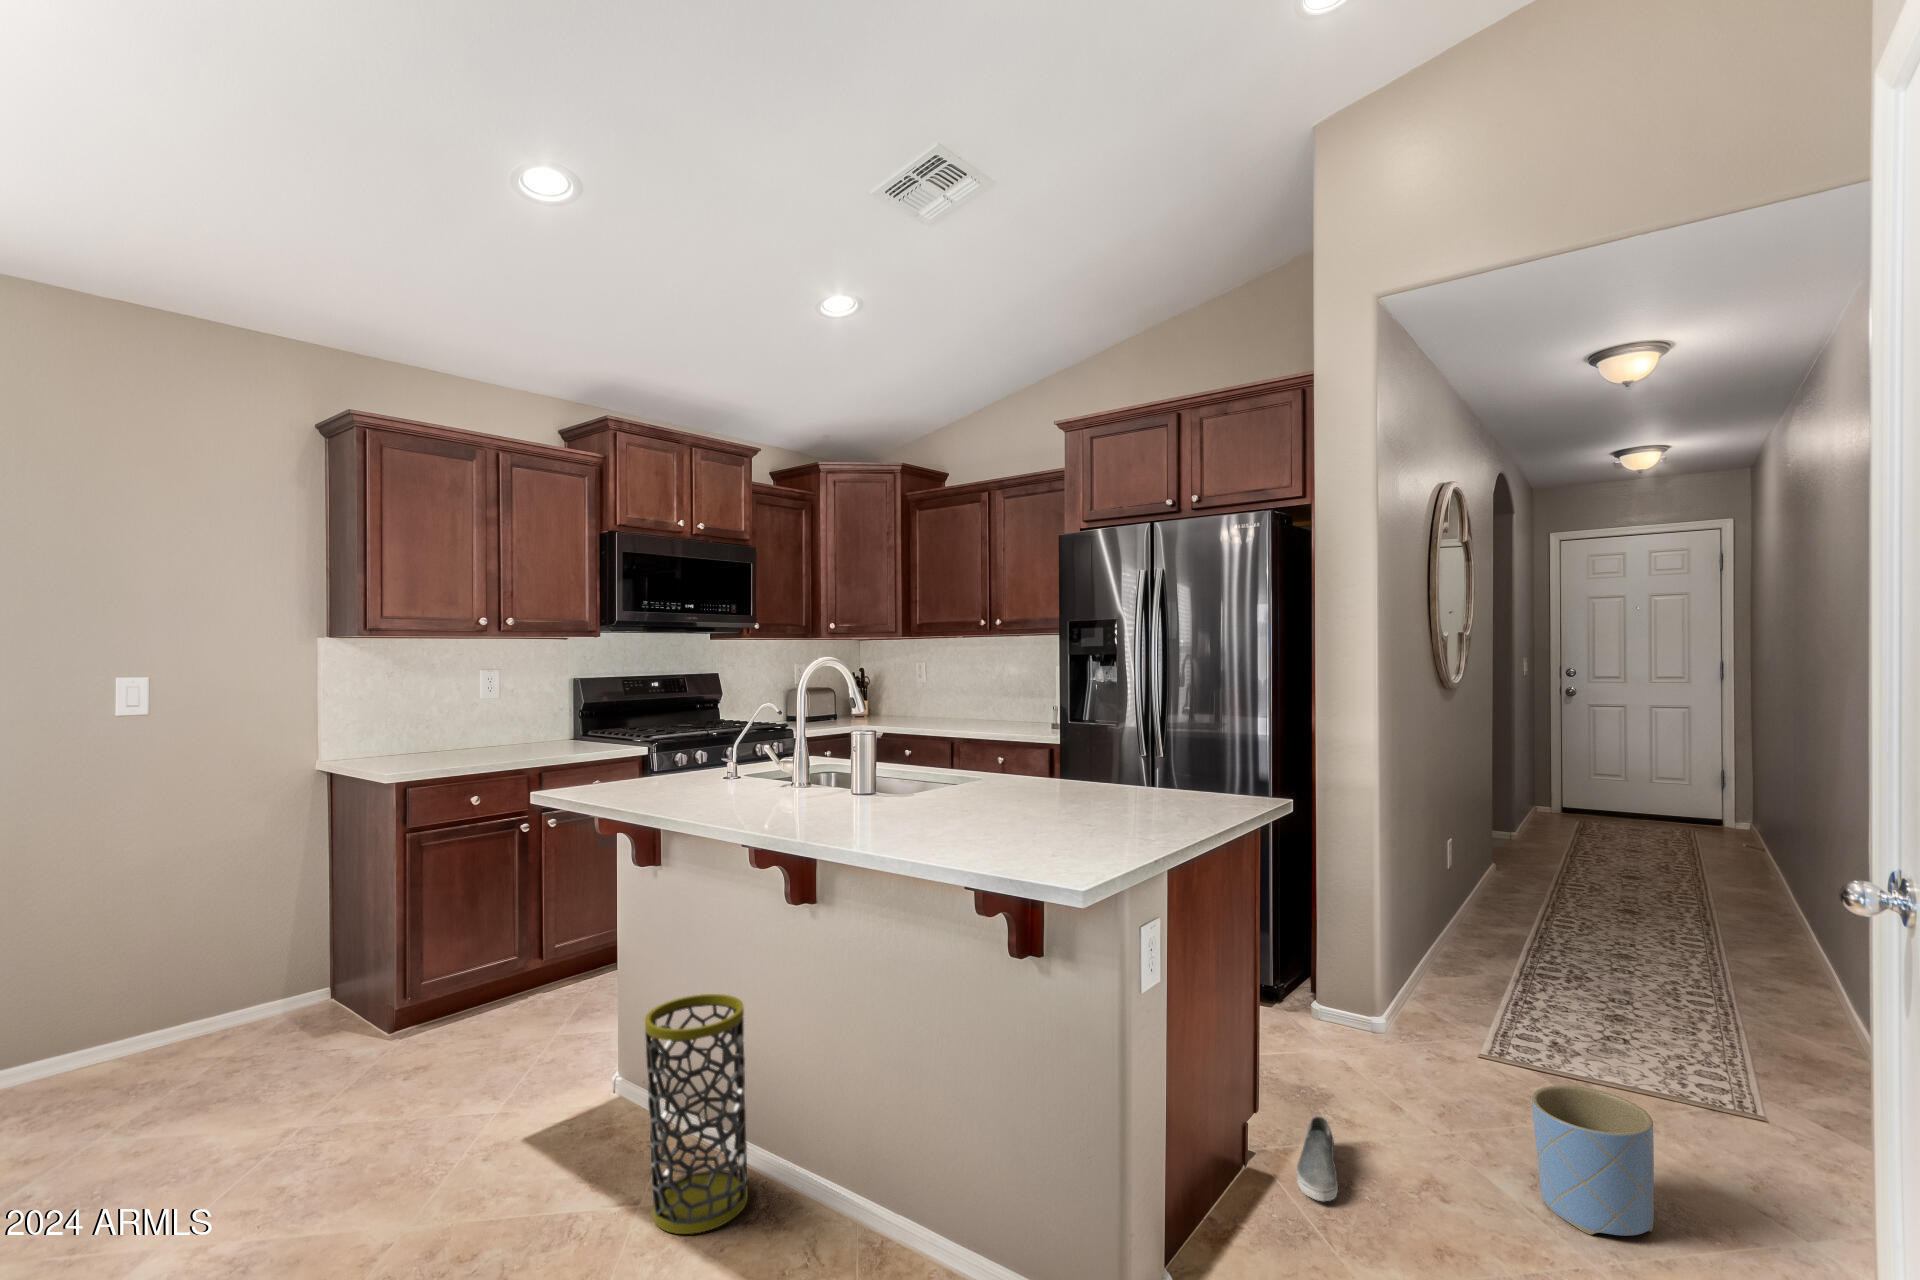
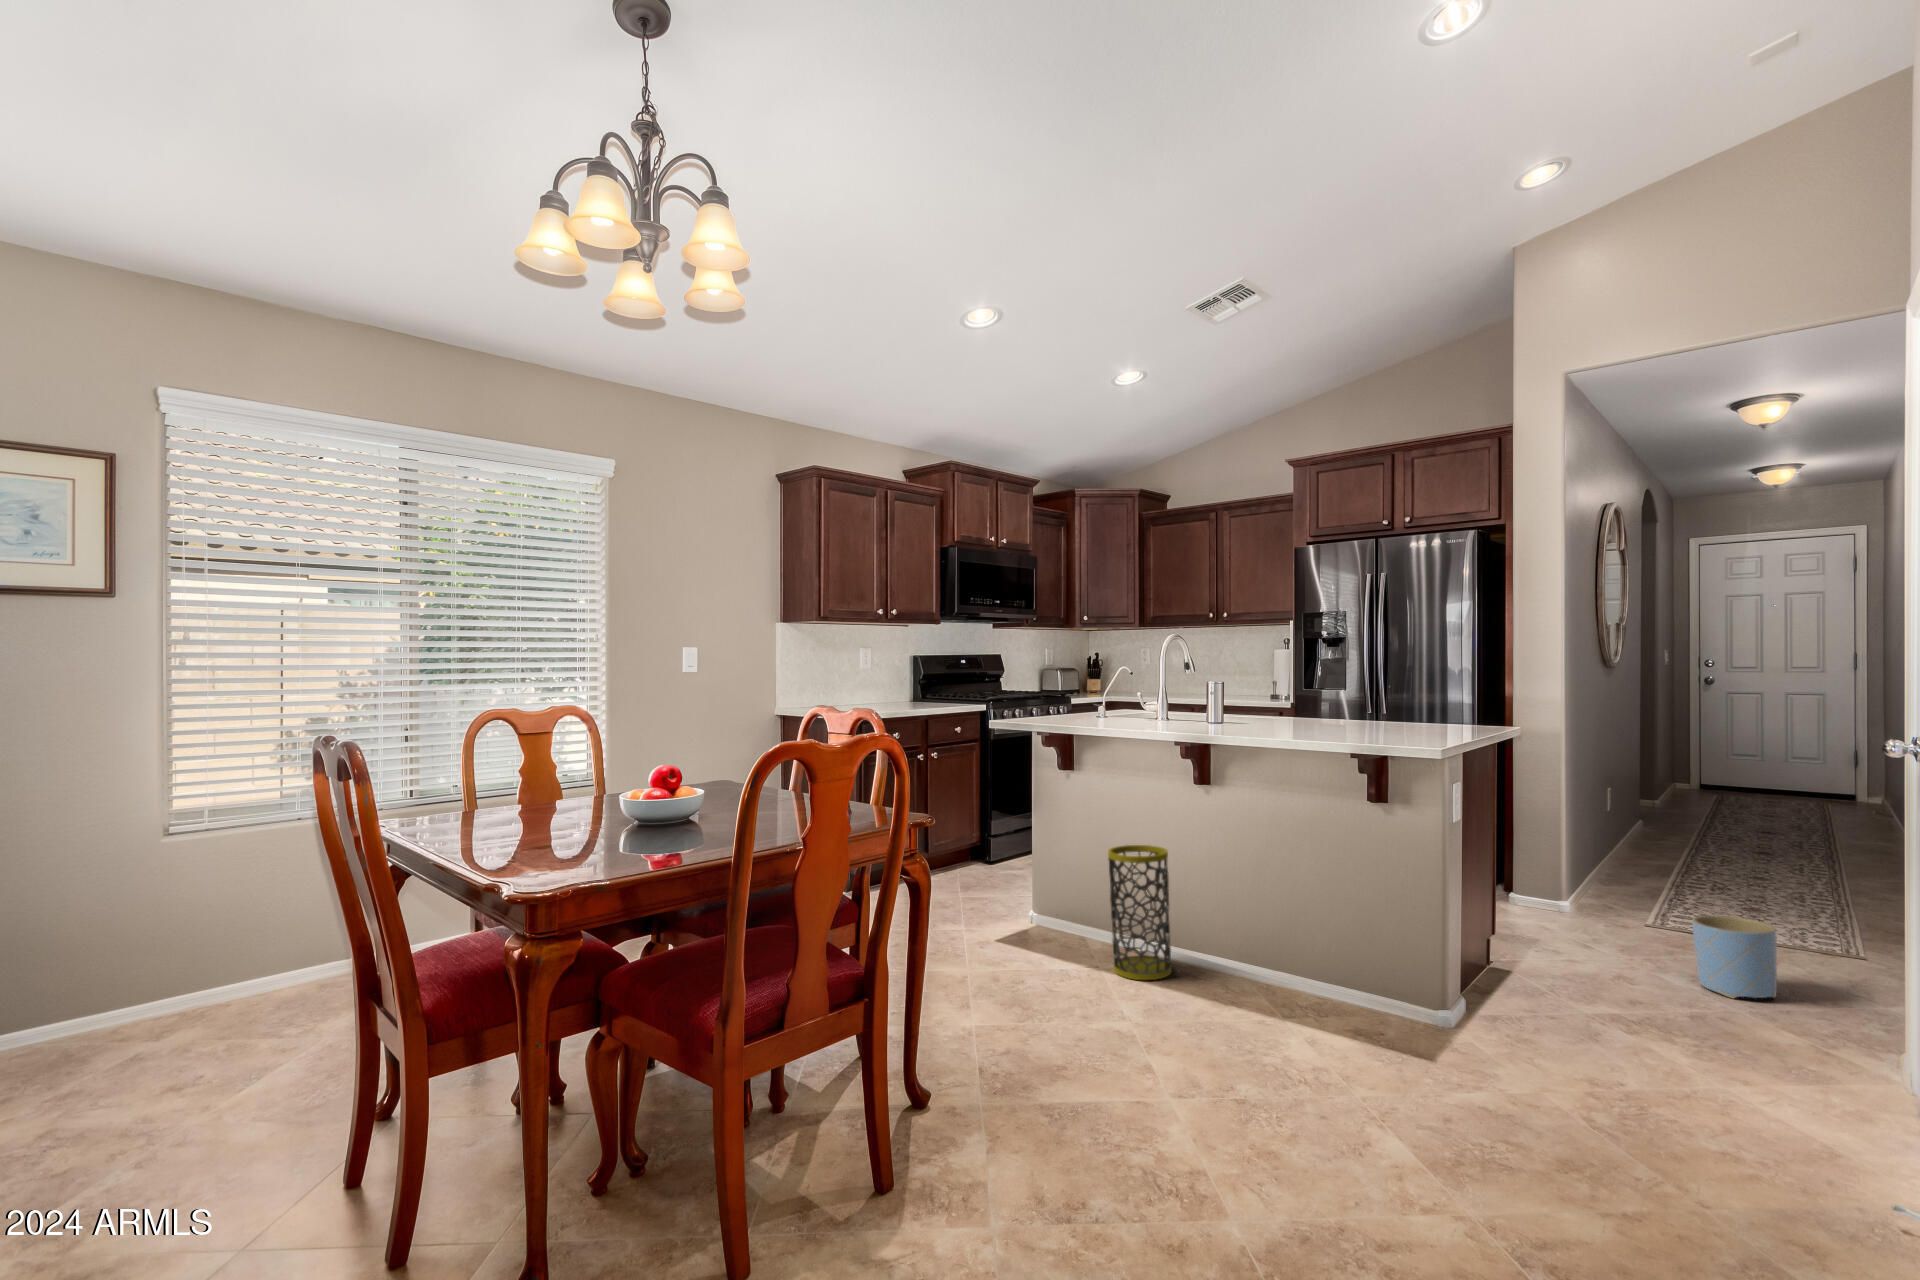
shoe: present [1297,1116,1338,1201] -> none [1528,940,1558,980]

